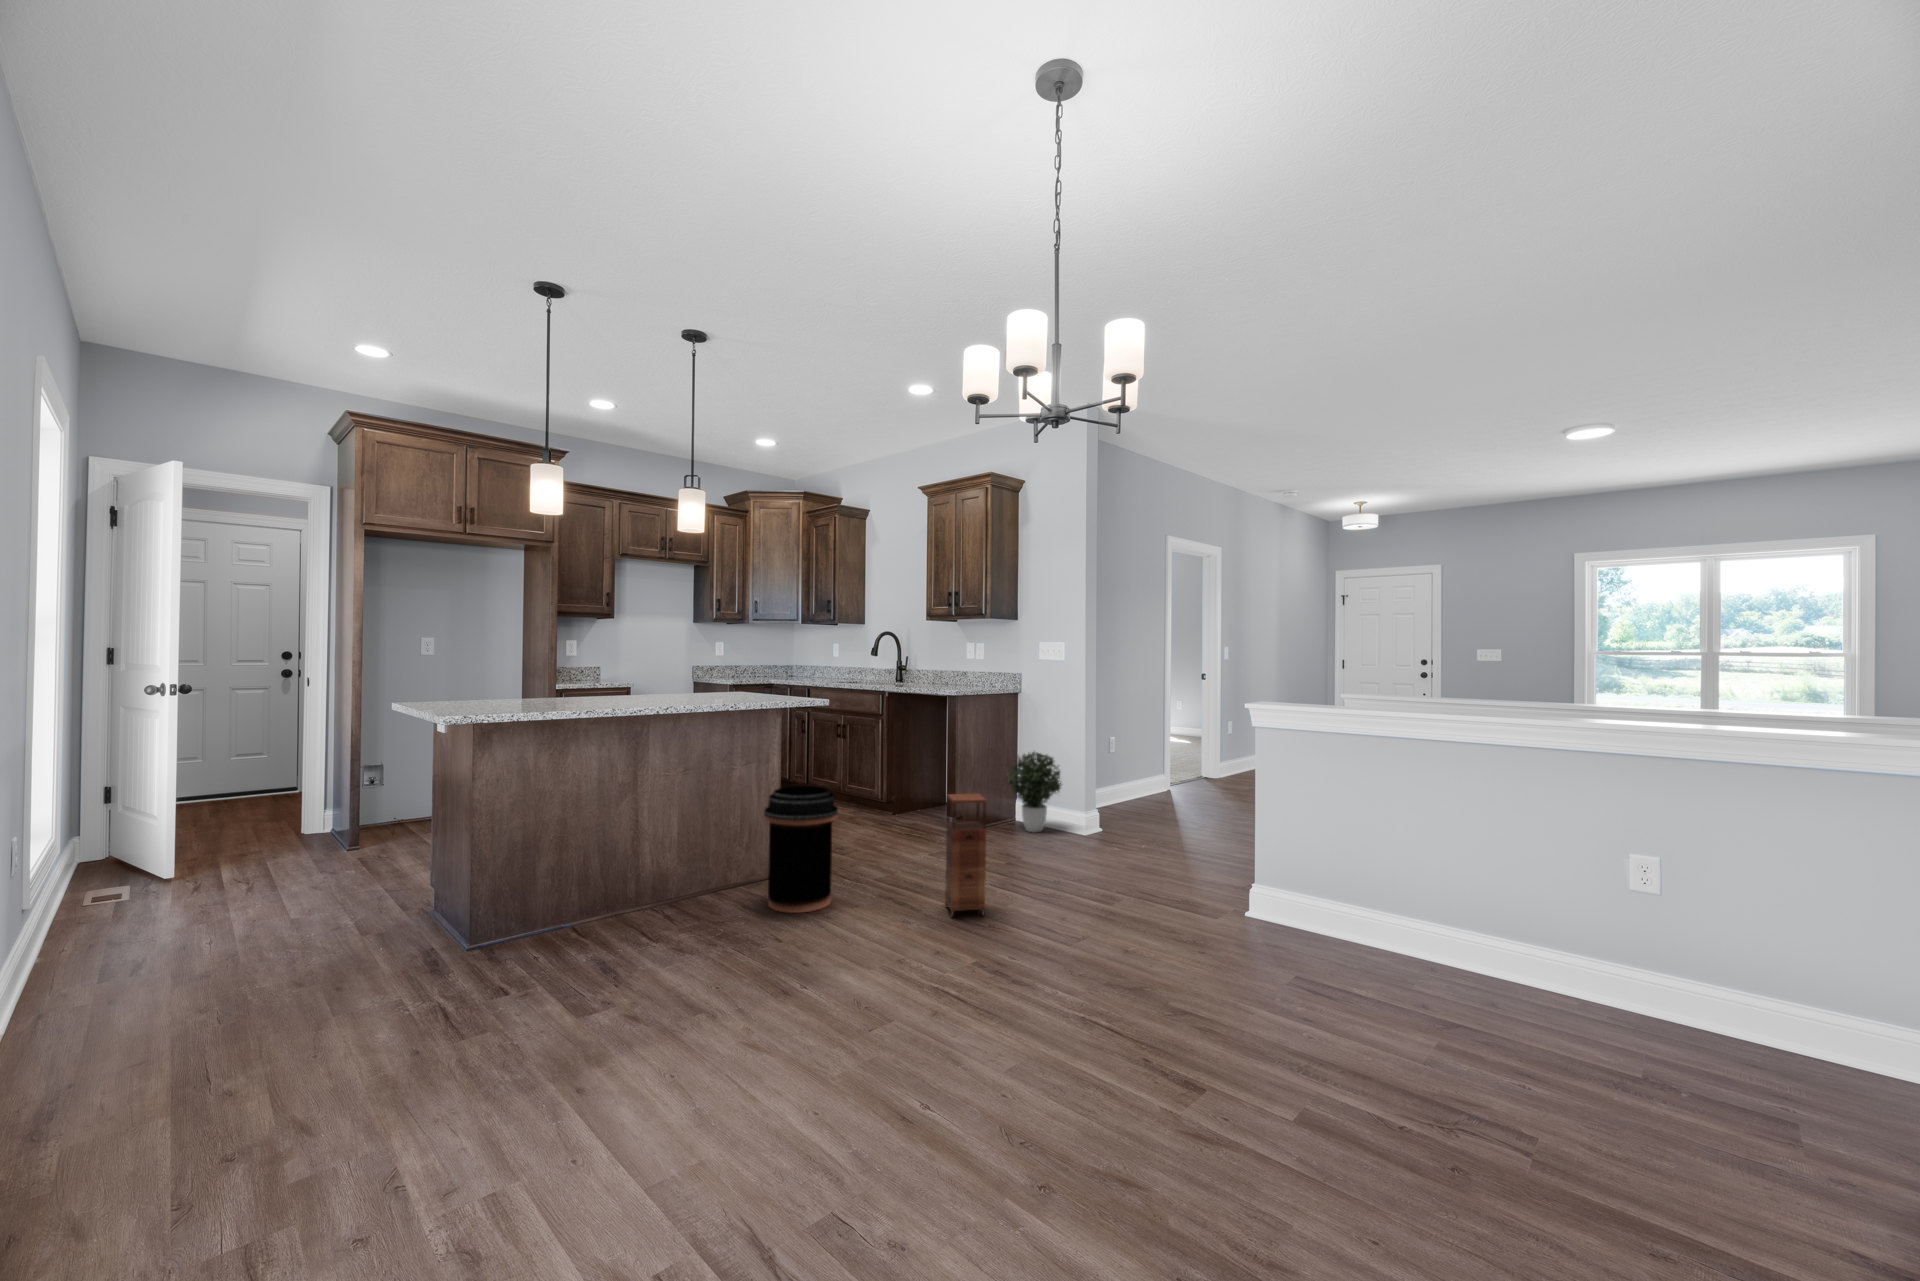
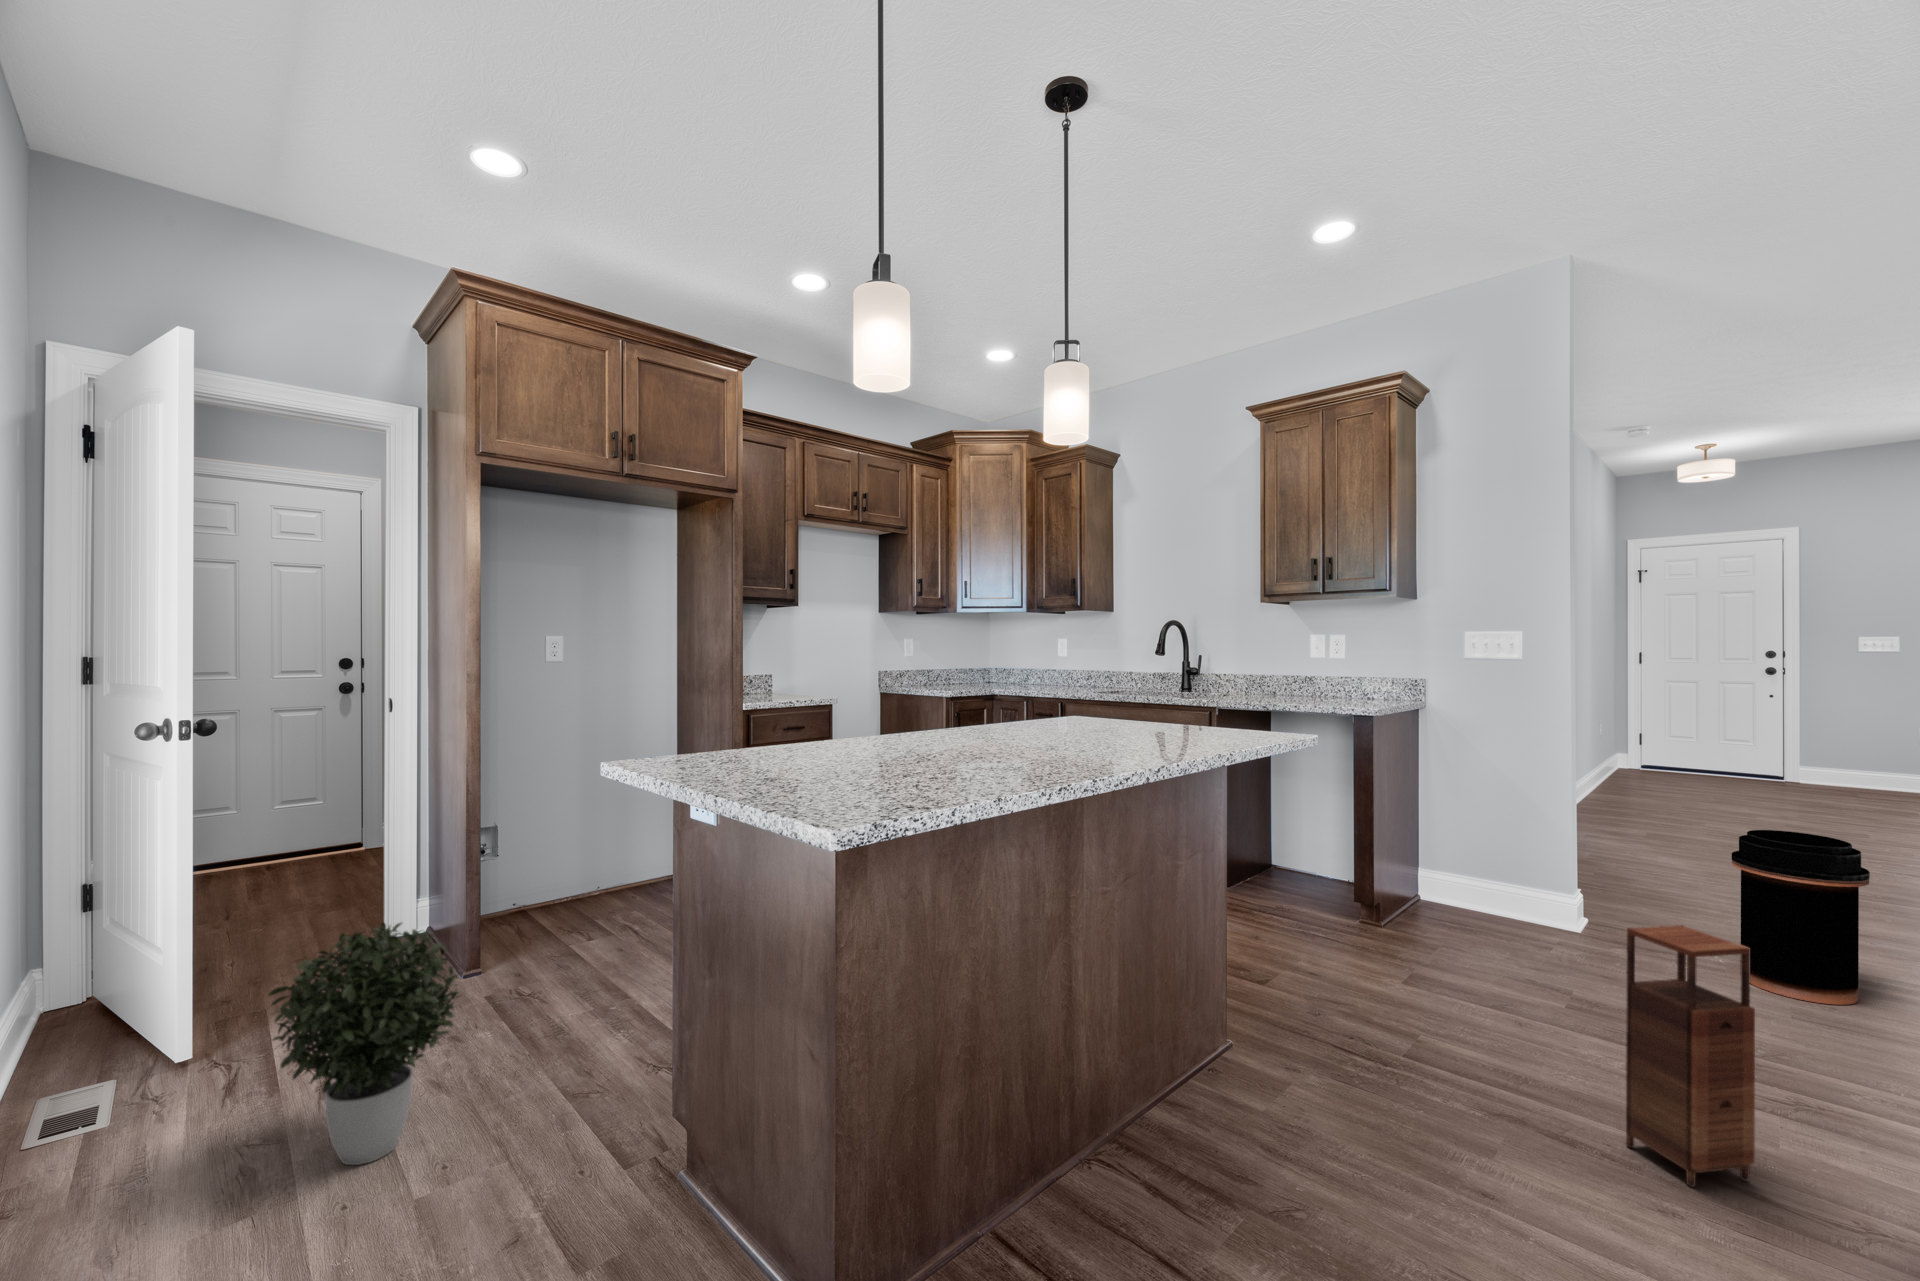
potted plant: present [1007,752,1062,832] -> present [269,923,460,1165]
trash can: present [764,786,838,913] -> present [1731,830,1870,1005]

